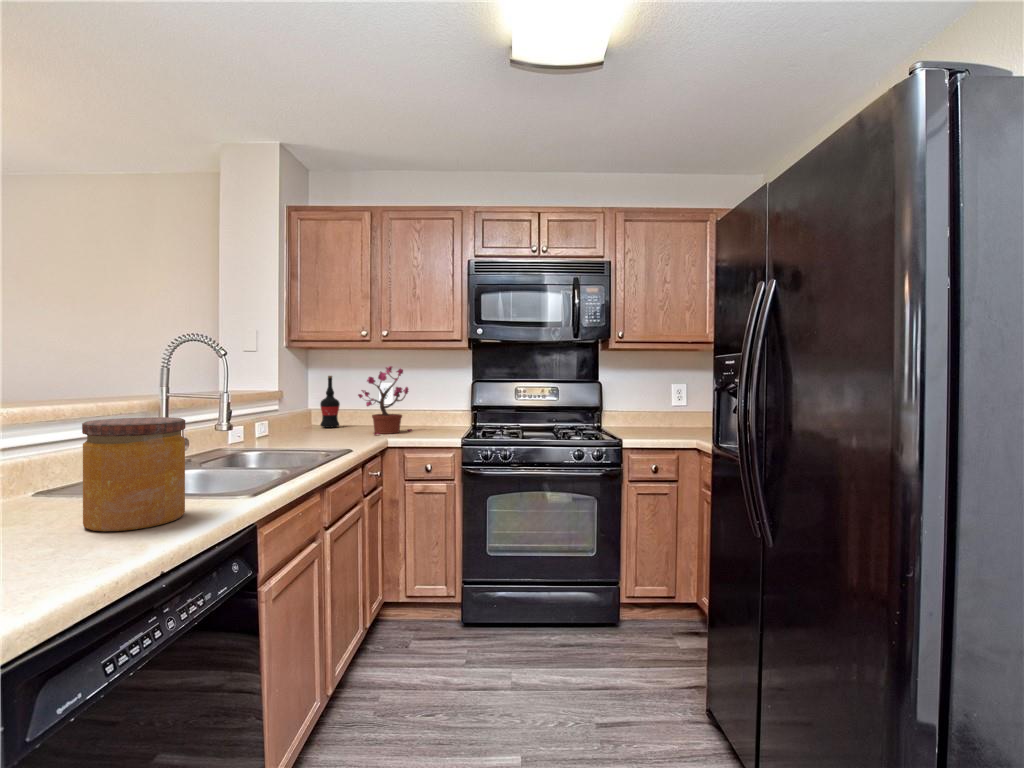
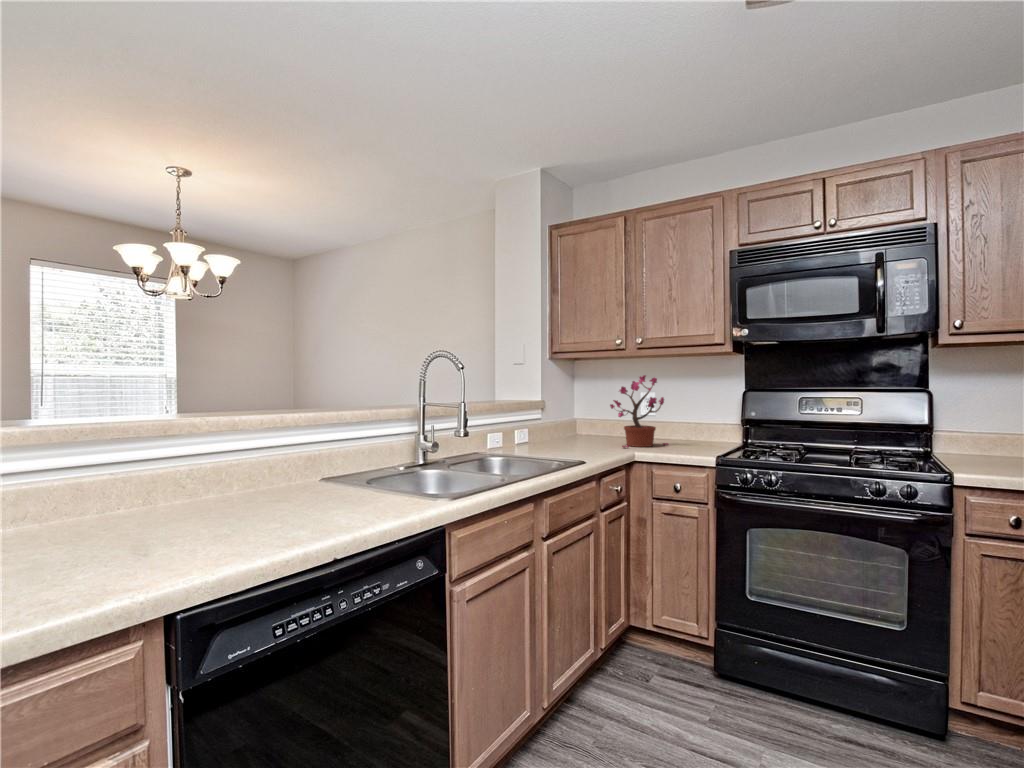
wine bottle: present [320,376,340,428] -> none [582,385,601,437]
jar: present [82,417,185,531] -> none [314,427,385,519]

